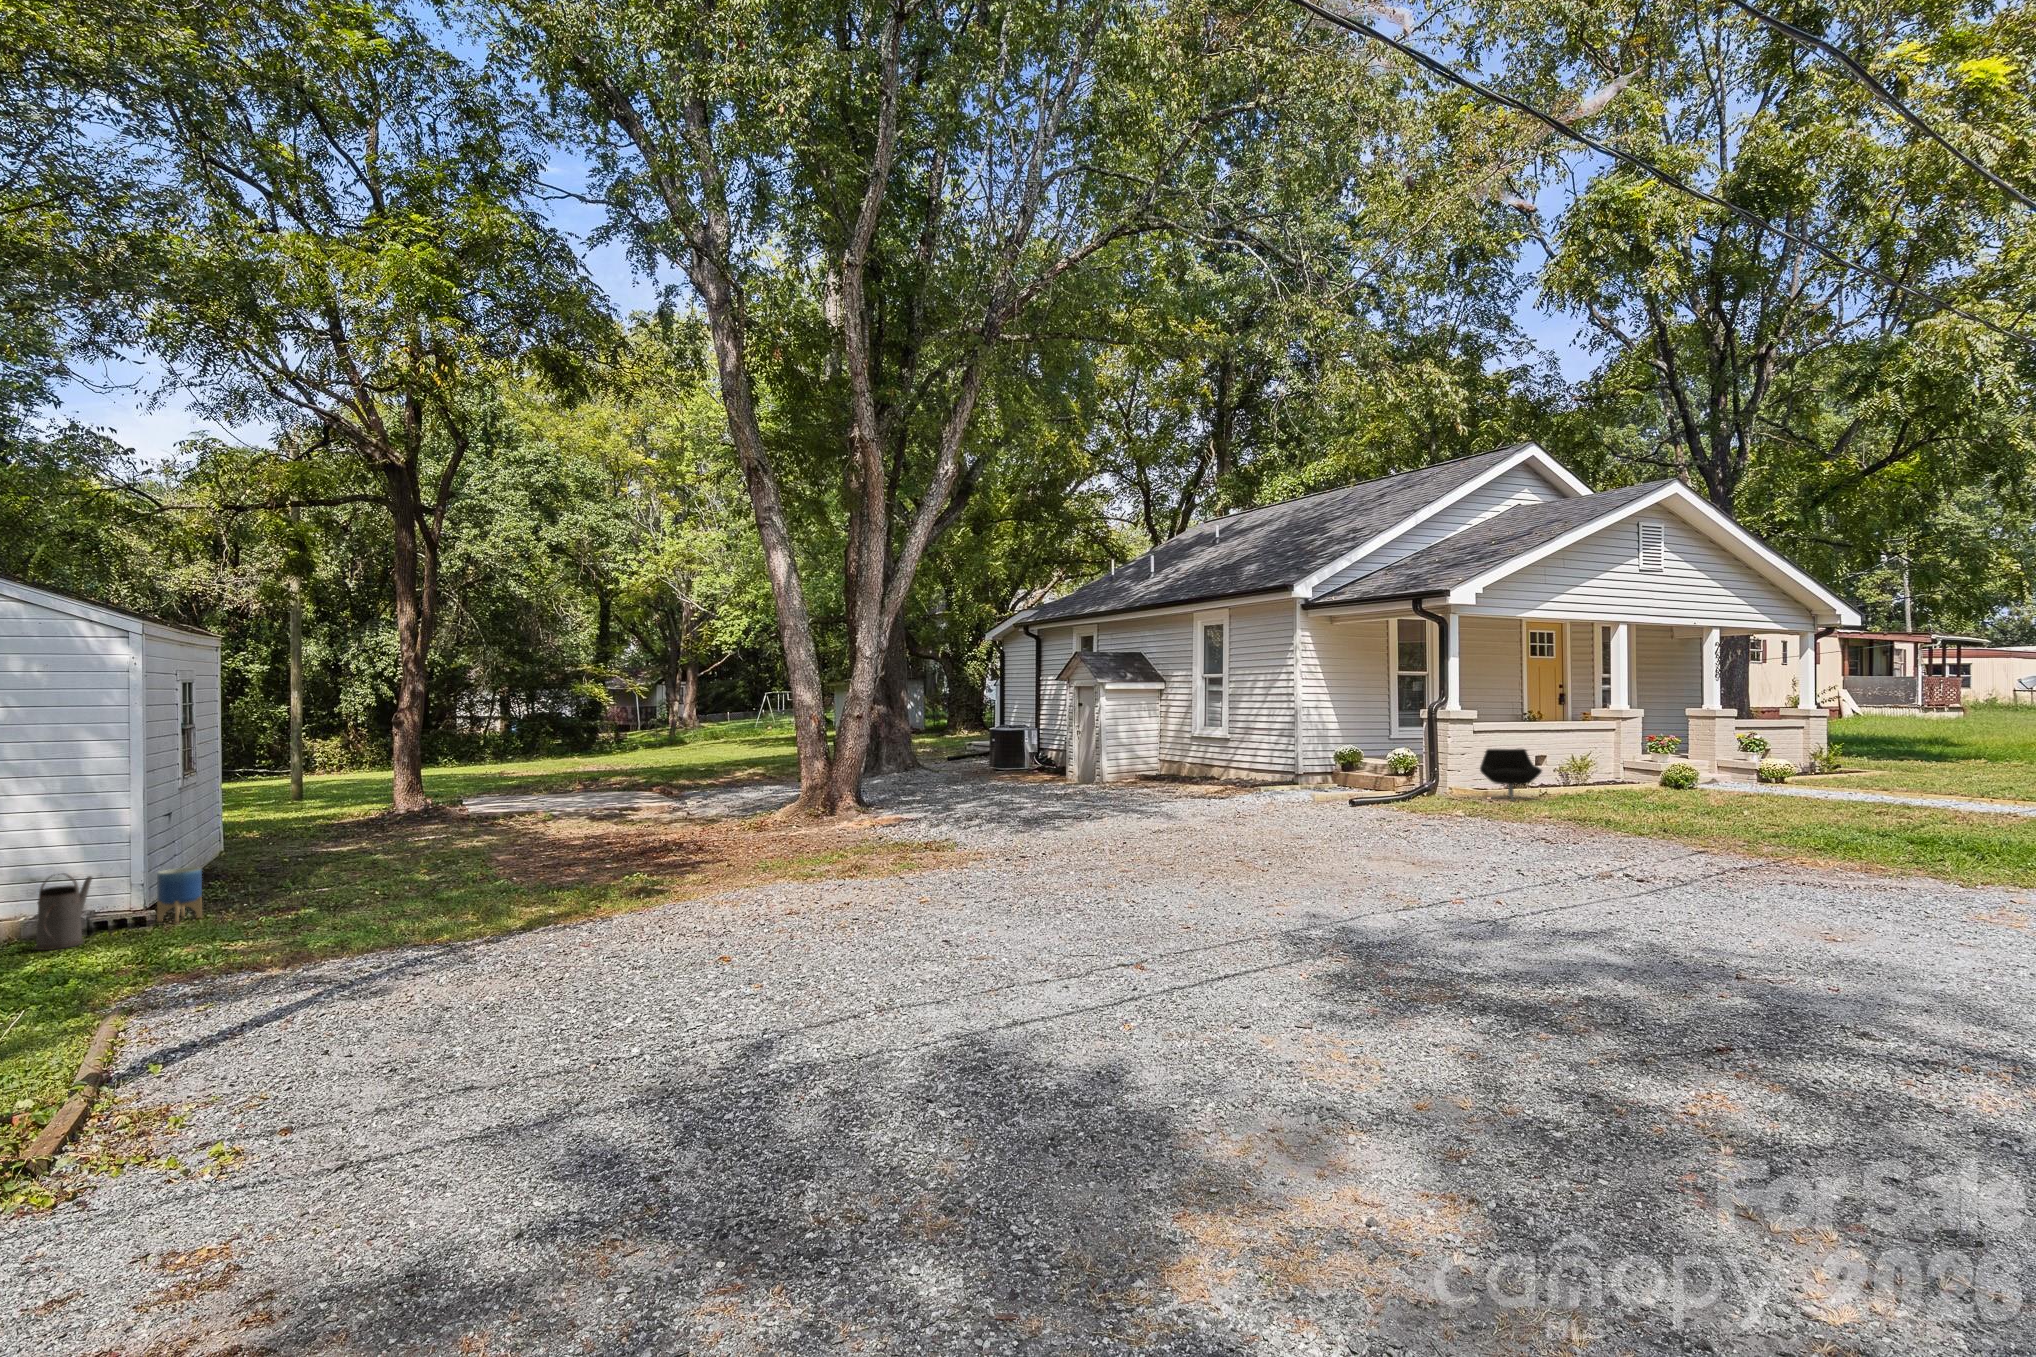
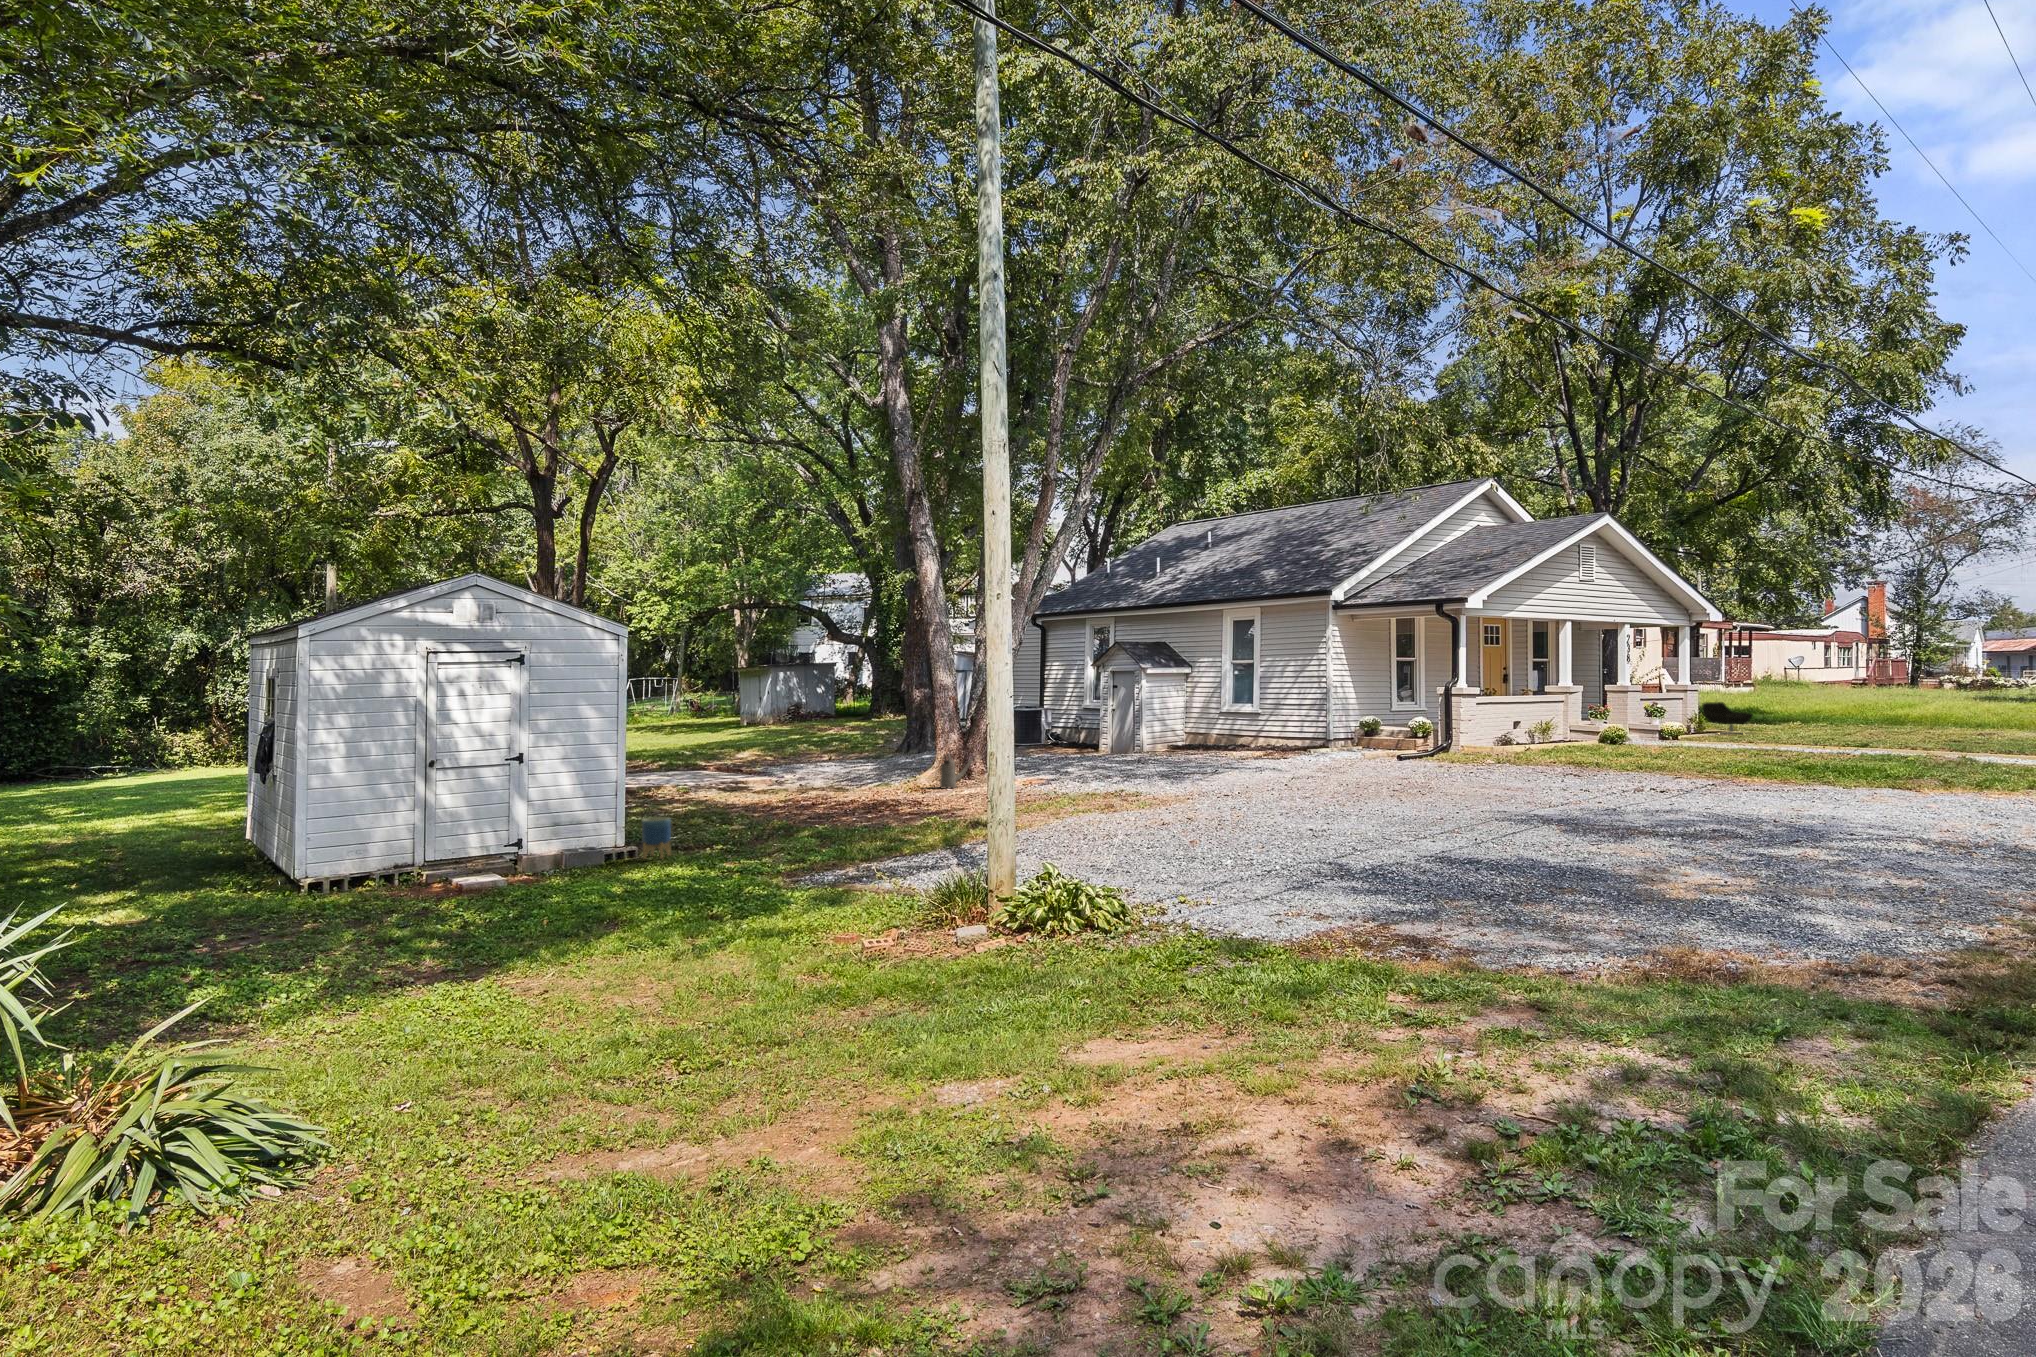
lounge chair: present [1480,749,1542,800] -> present [1702,702,1753,734]
watering can: present [34,873,92,950] -> present [937,754,973,788]

